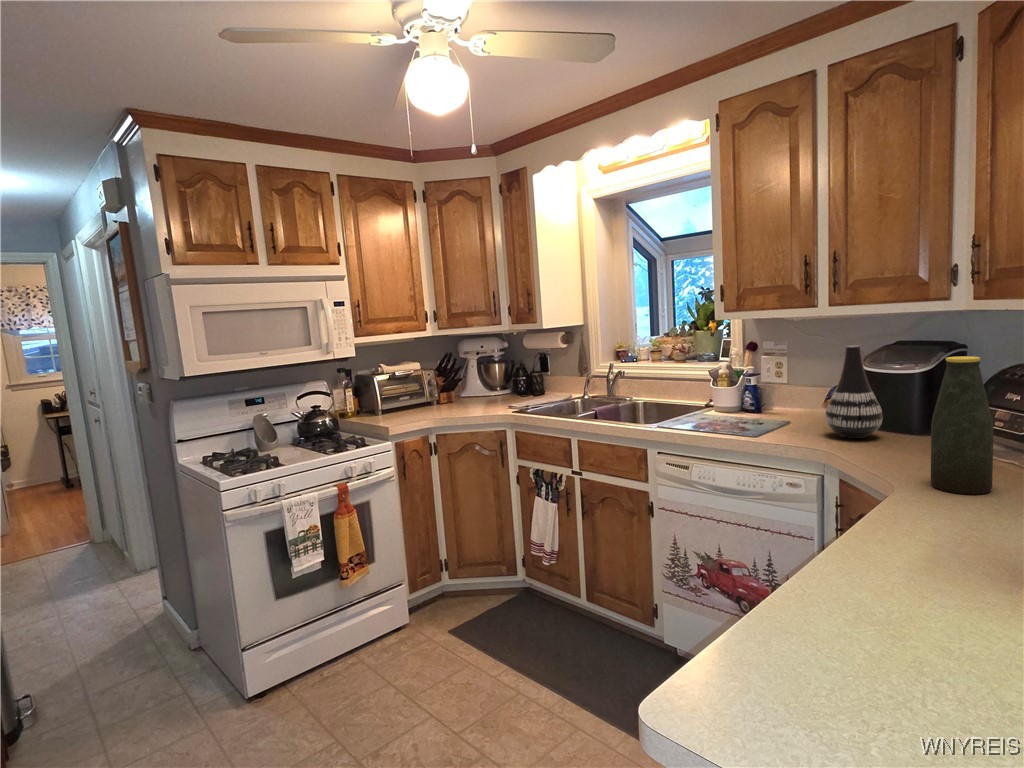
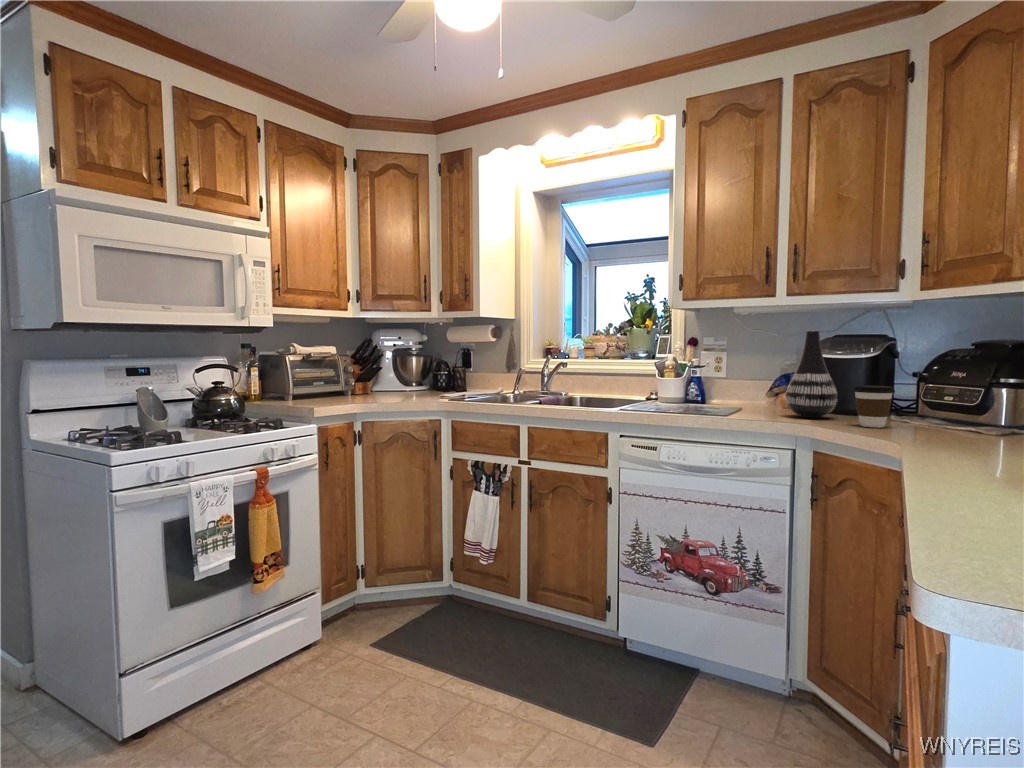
bottle: present [931,356,994,494] -> none [920,320,977,445]
coffee cup: none [884,410,930,457] -> present [853,385,895,428]

